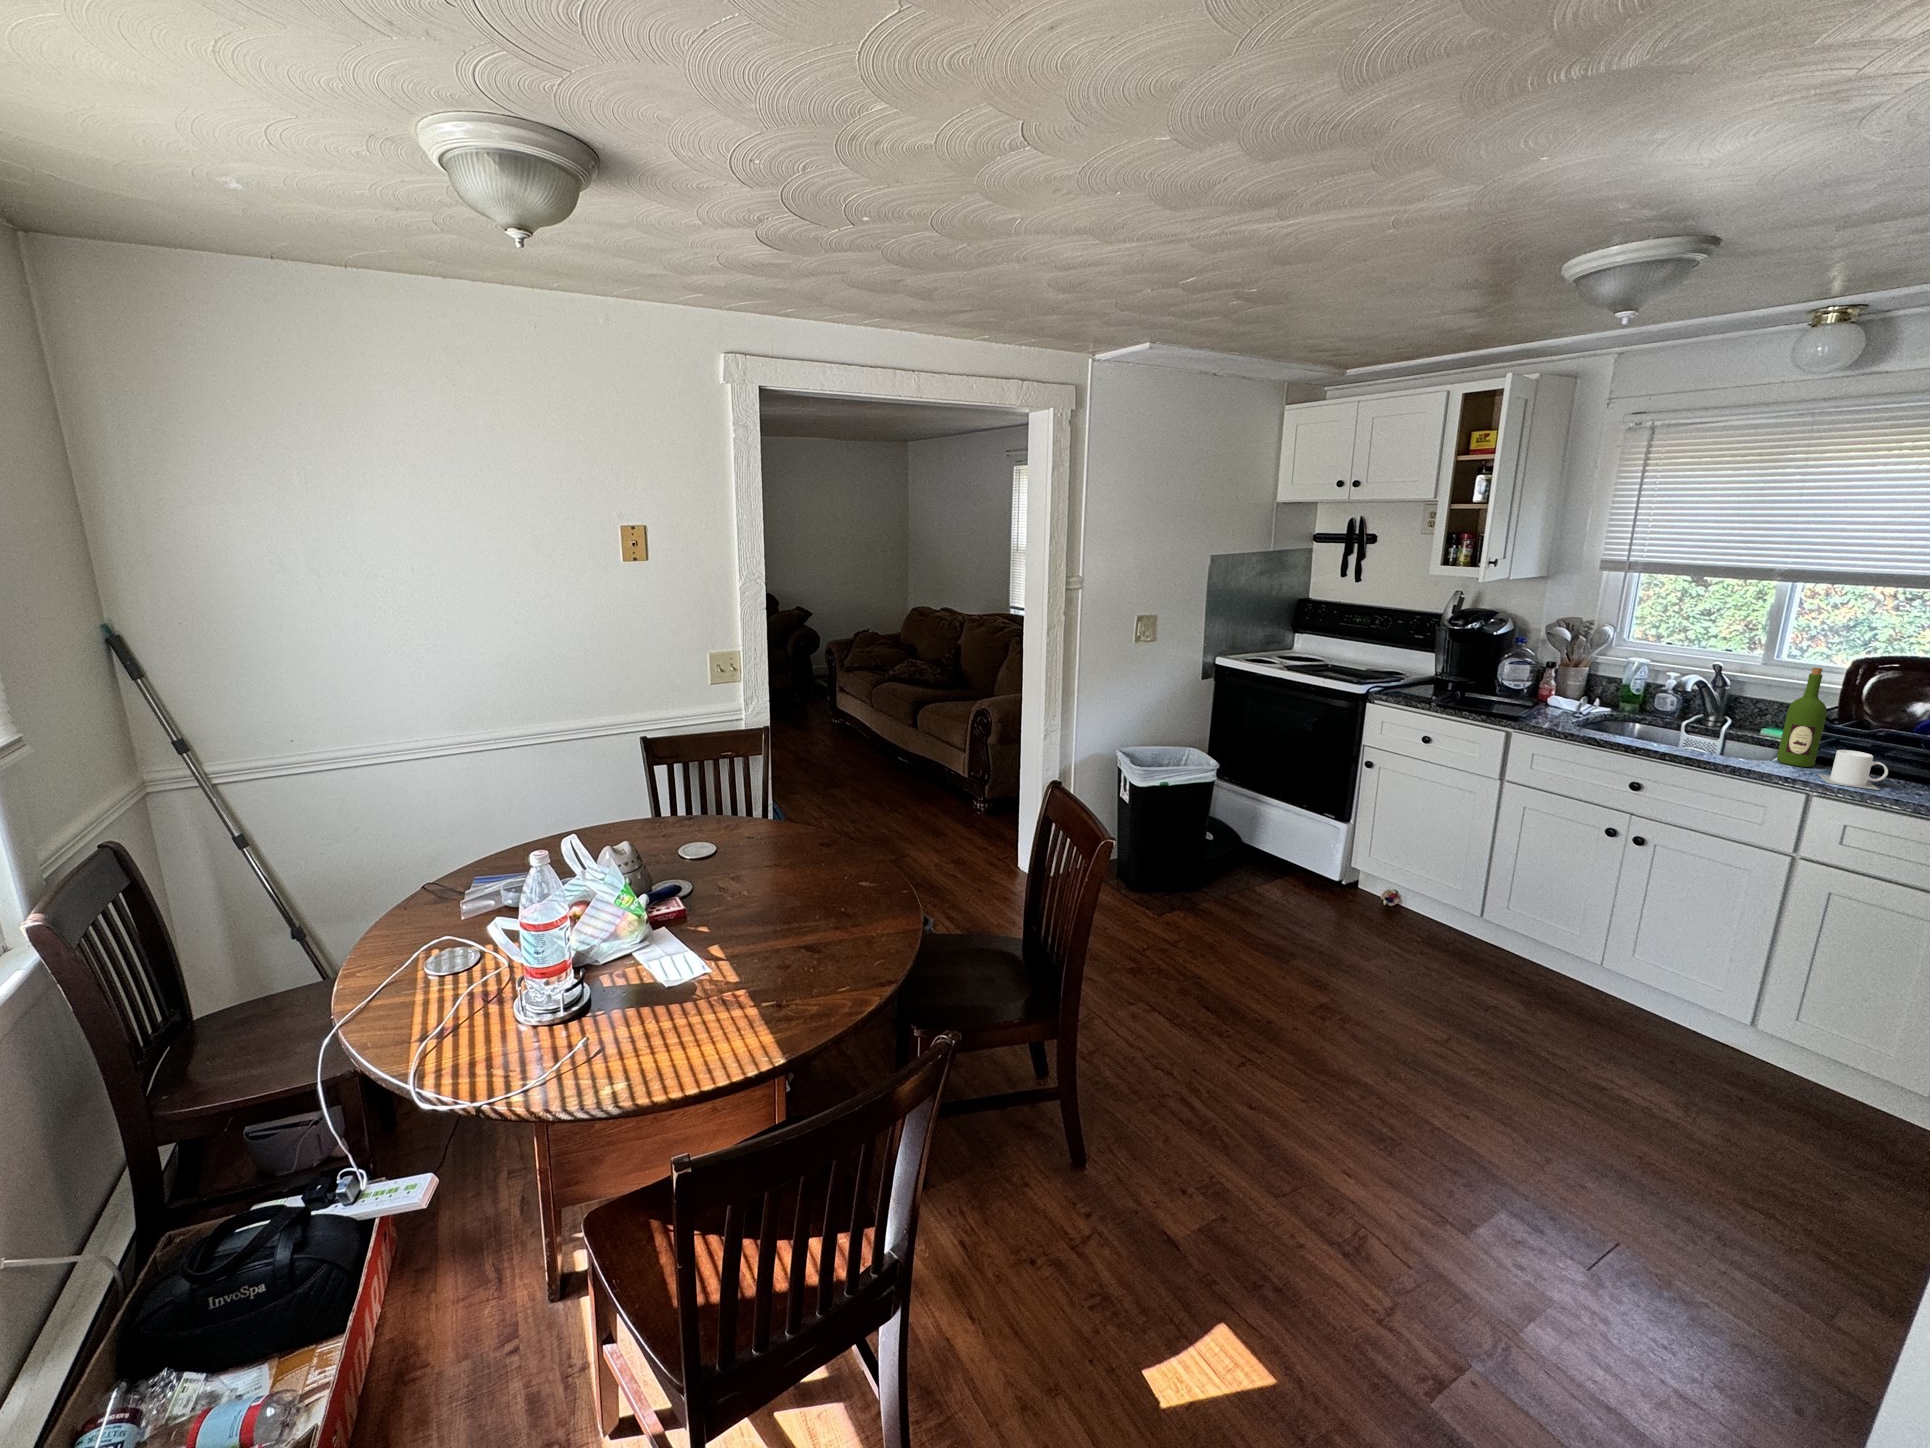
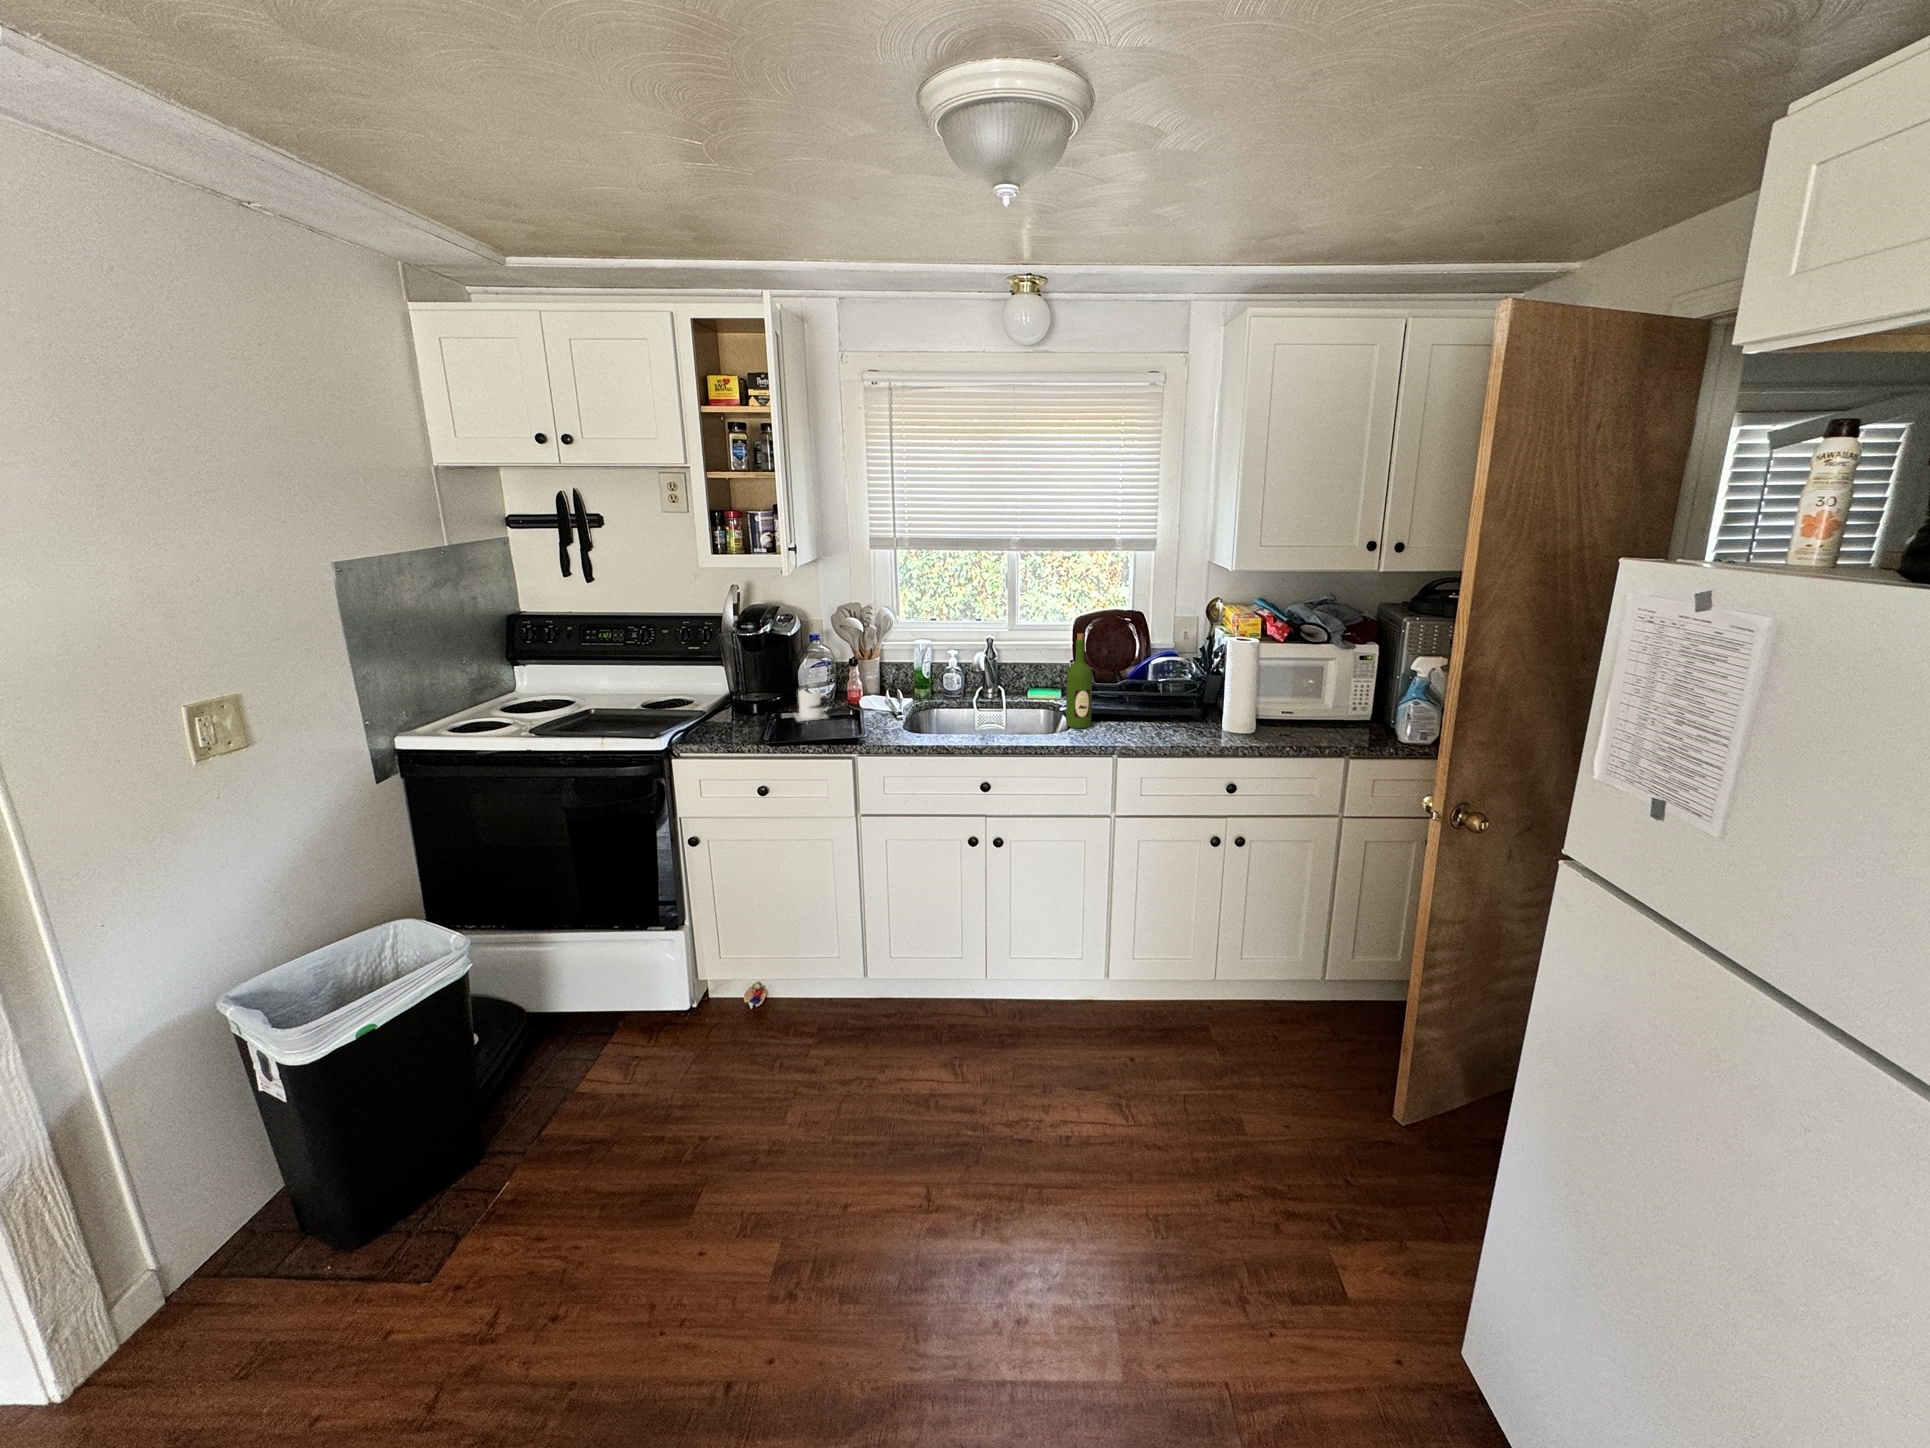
mug: present [1818,750,1888,790] -> present [793,689,828,721]

